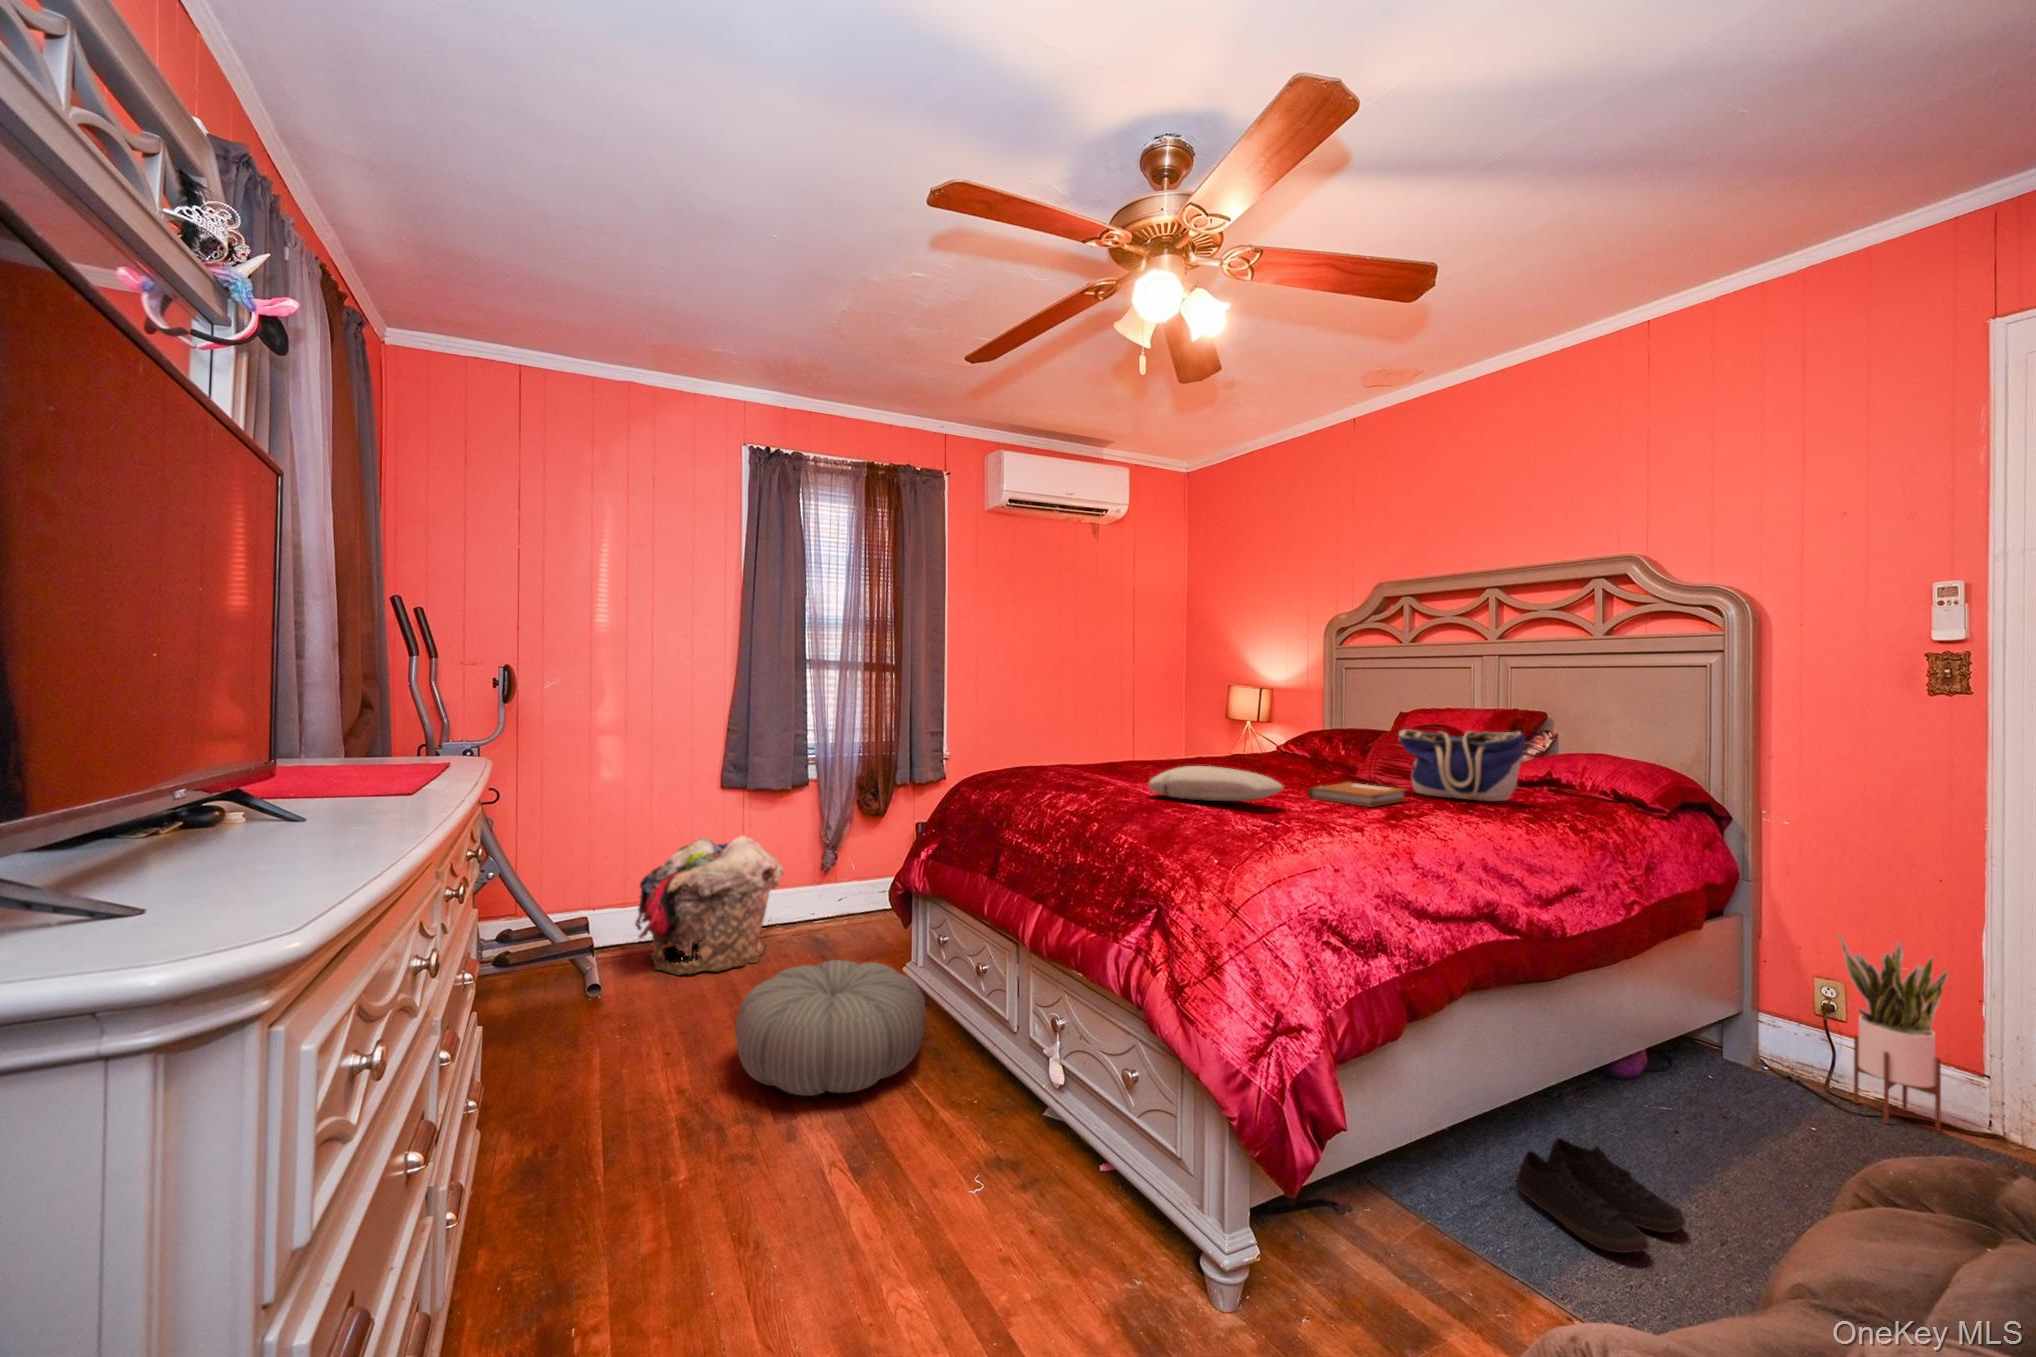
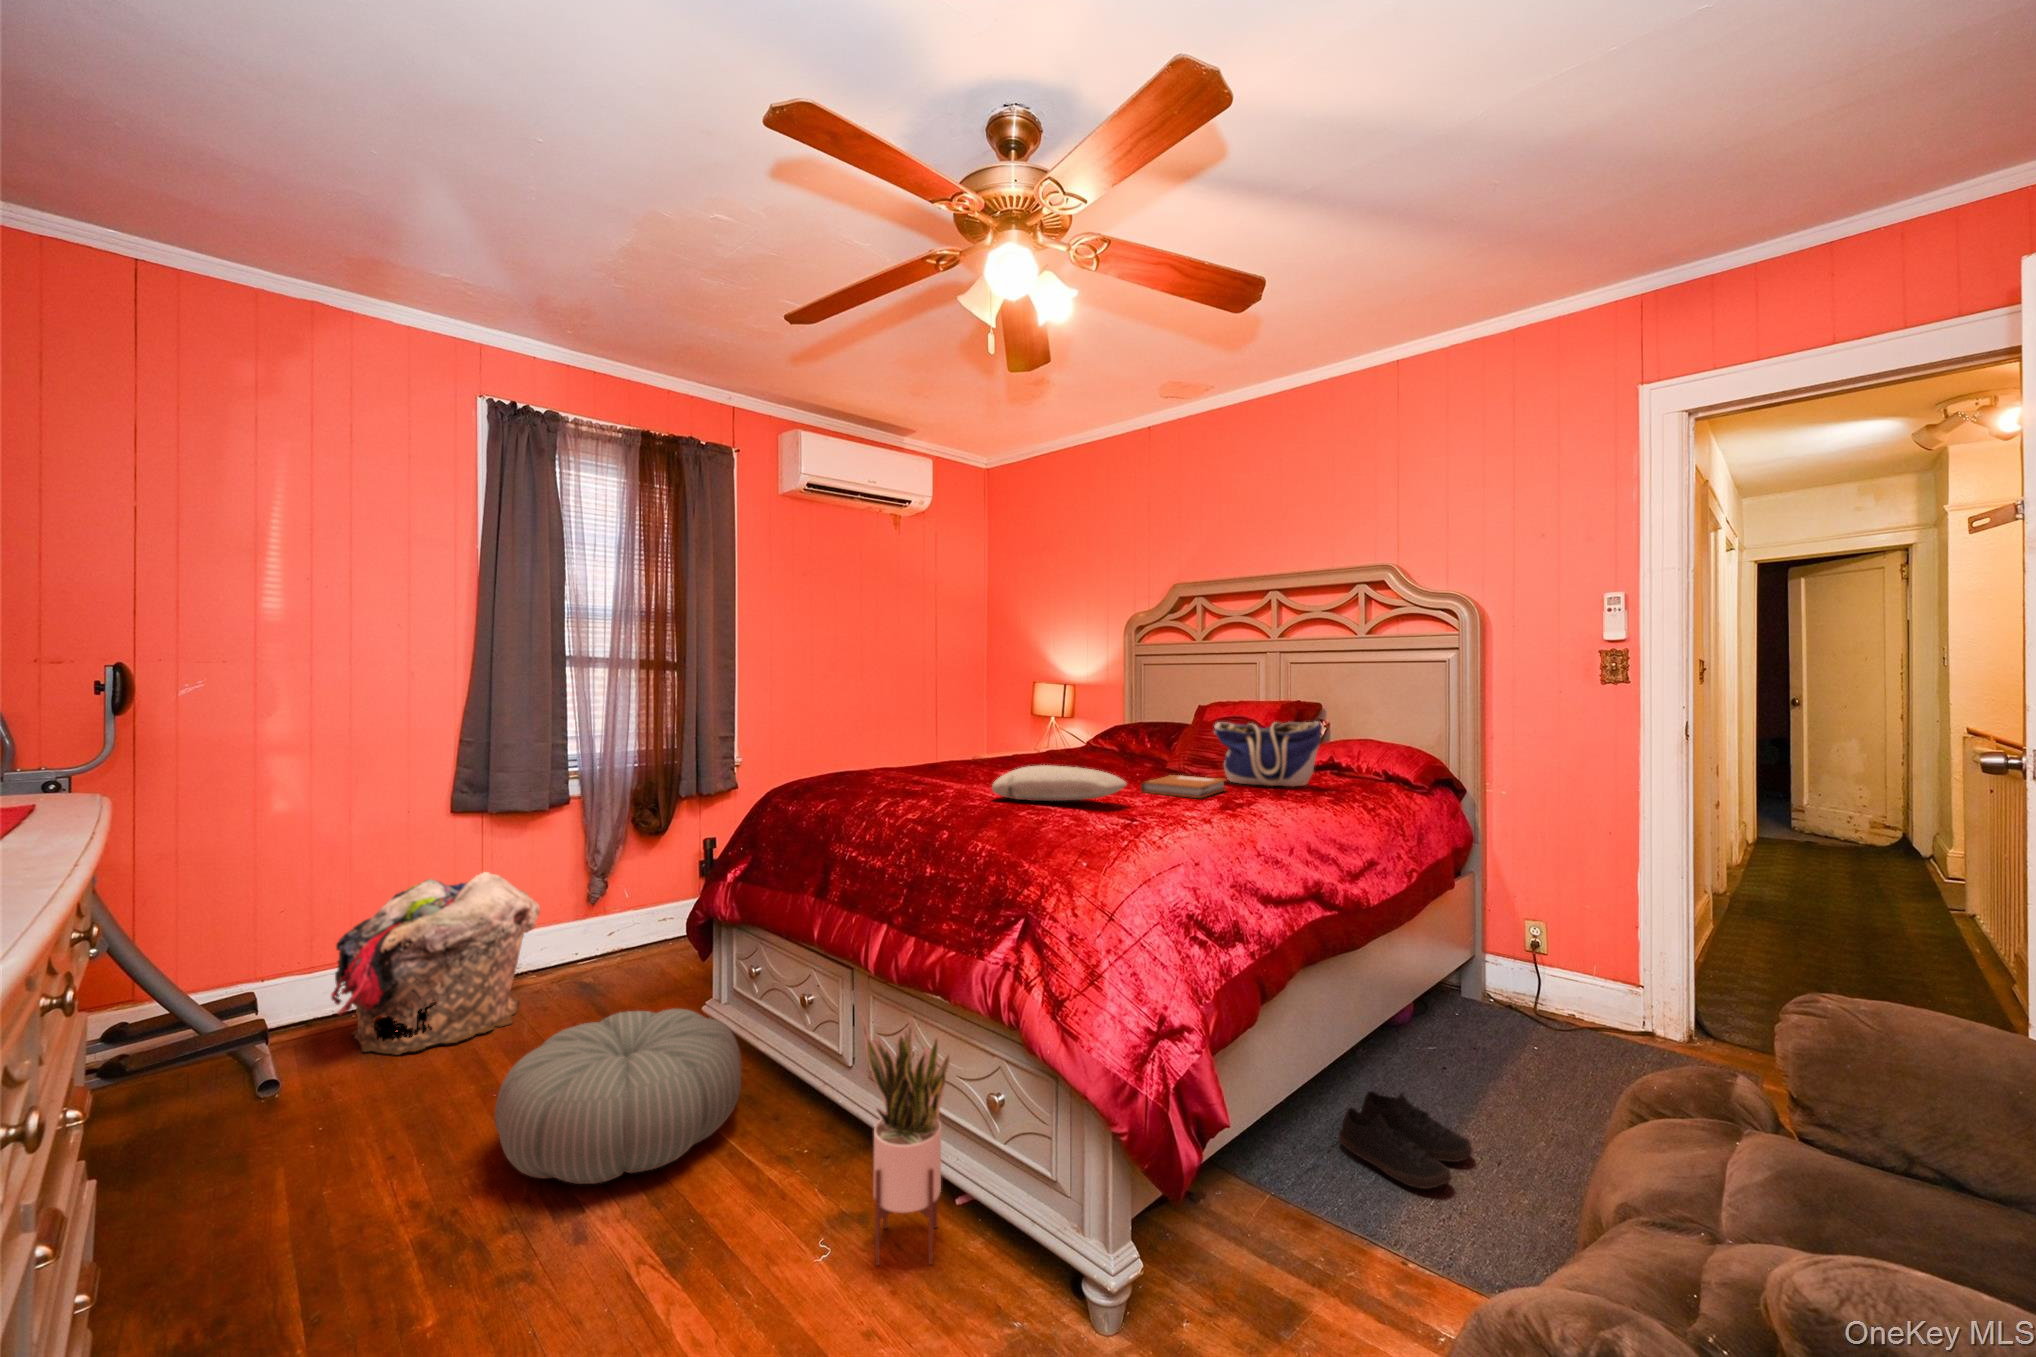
potted plant: present [1838,934,1948,1130] -> present [860,1013,950,1265]

